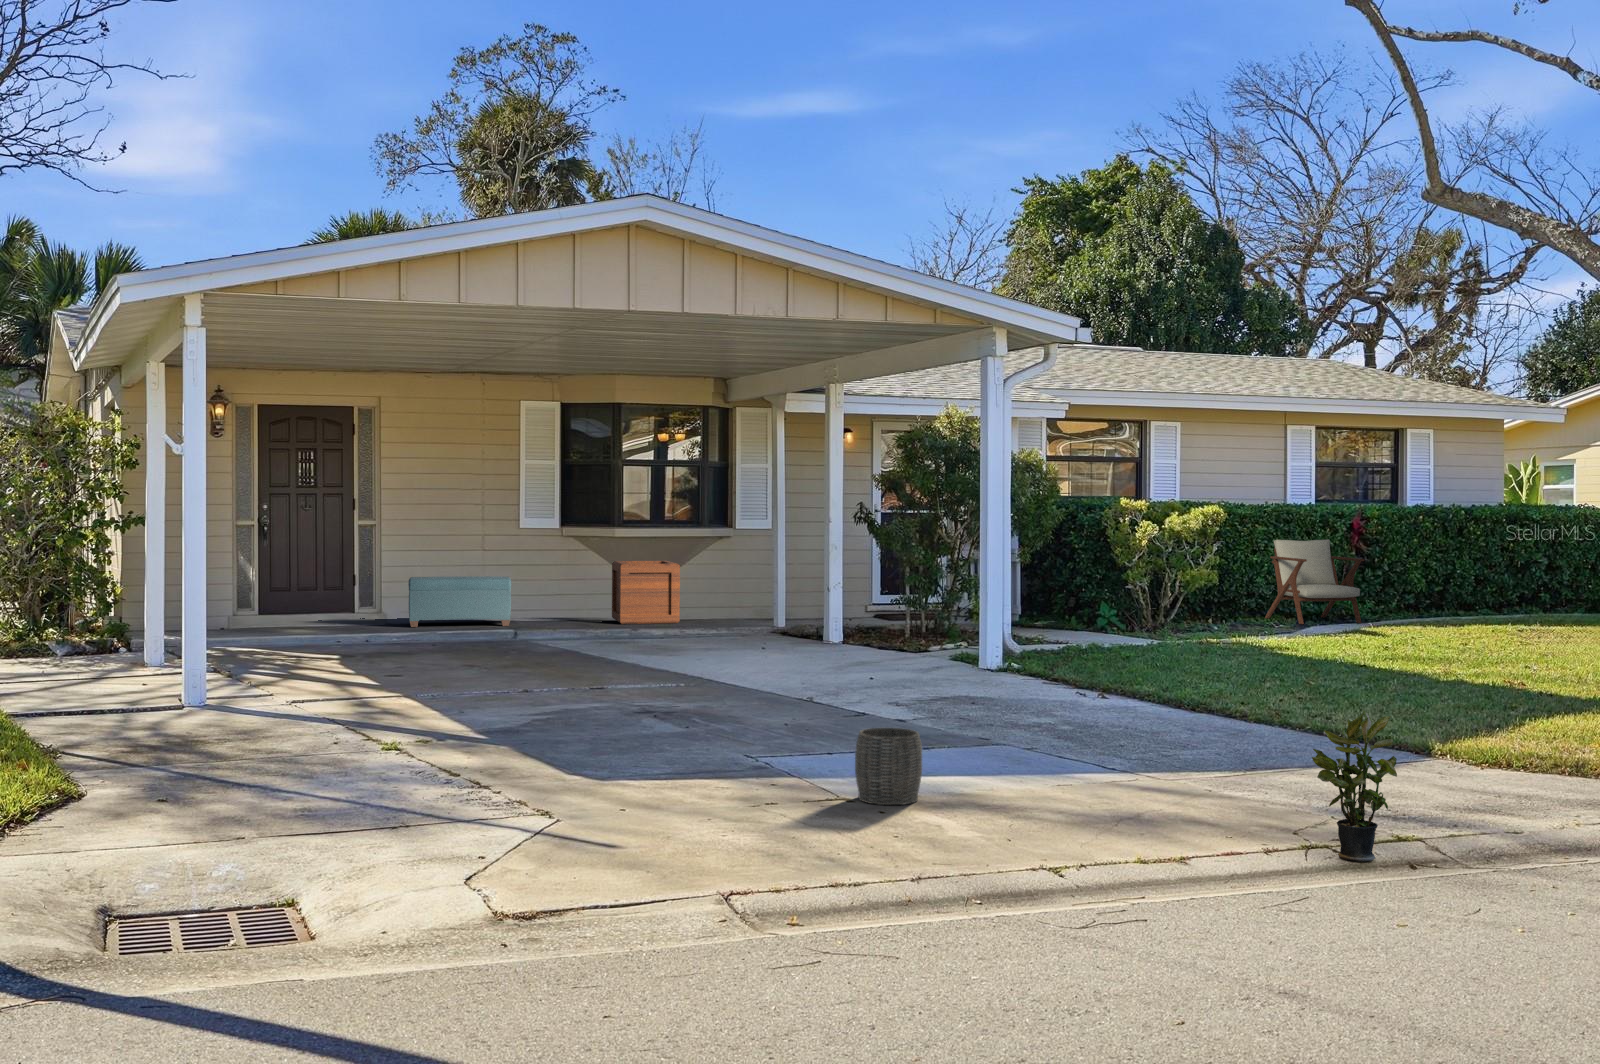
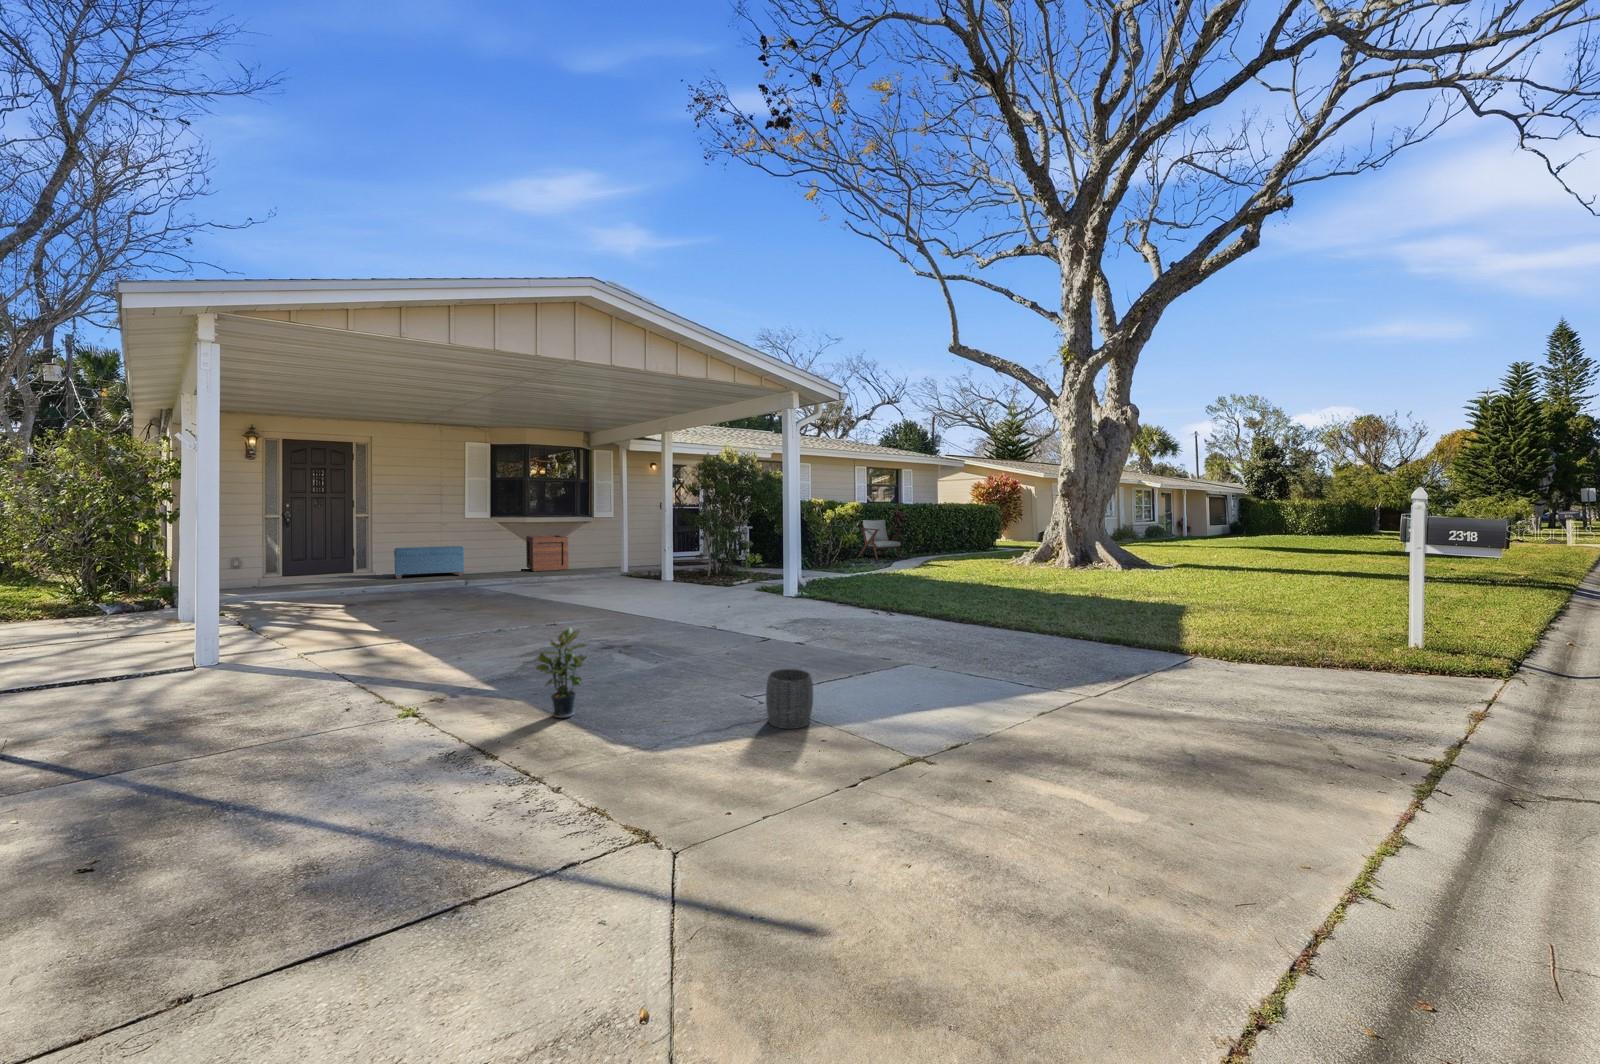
potted plant: present [1312,711,1397,862] -> present [536,627,587,718]

